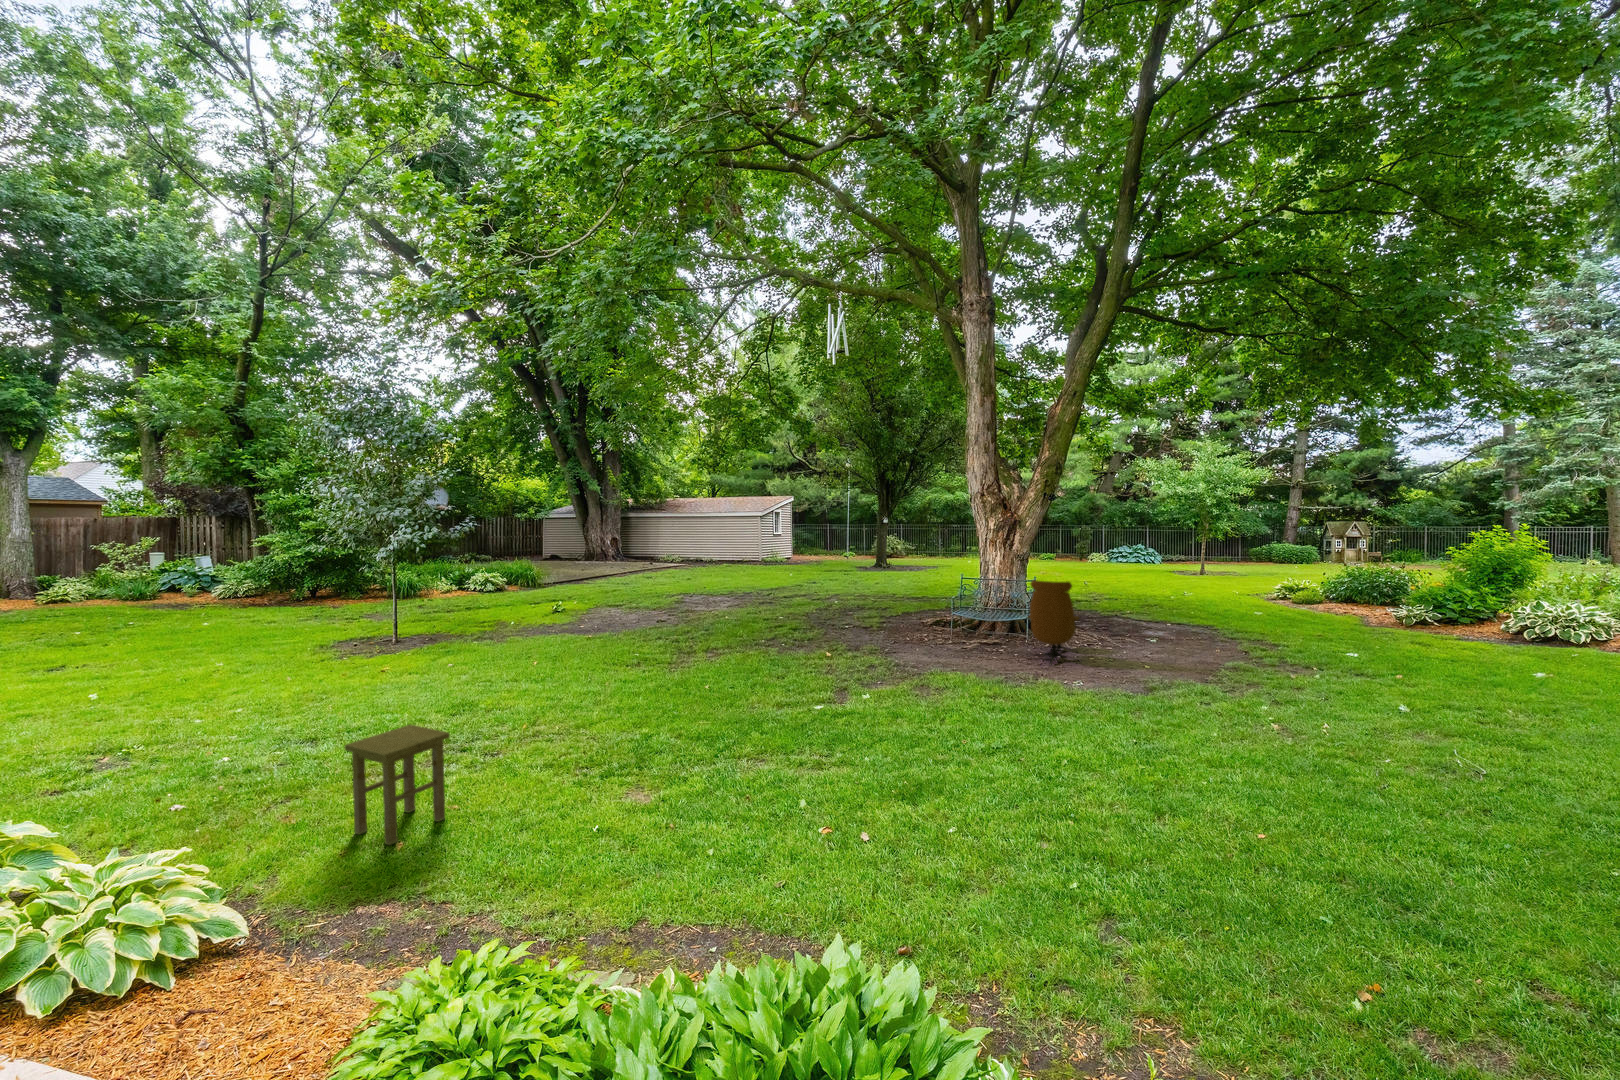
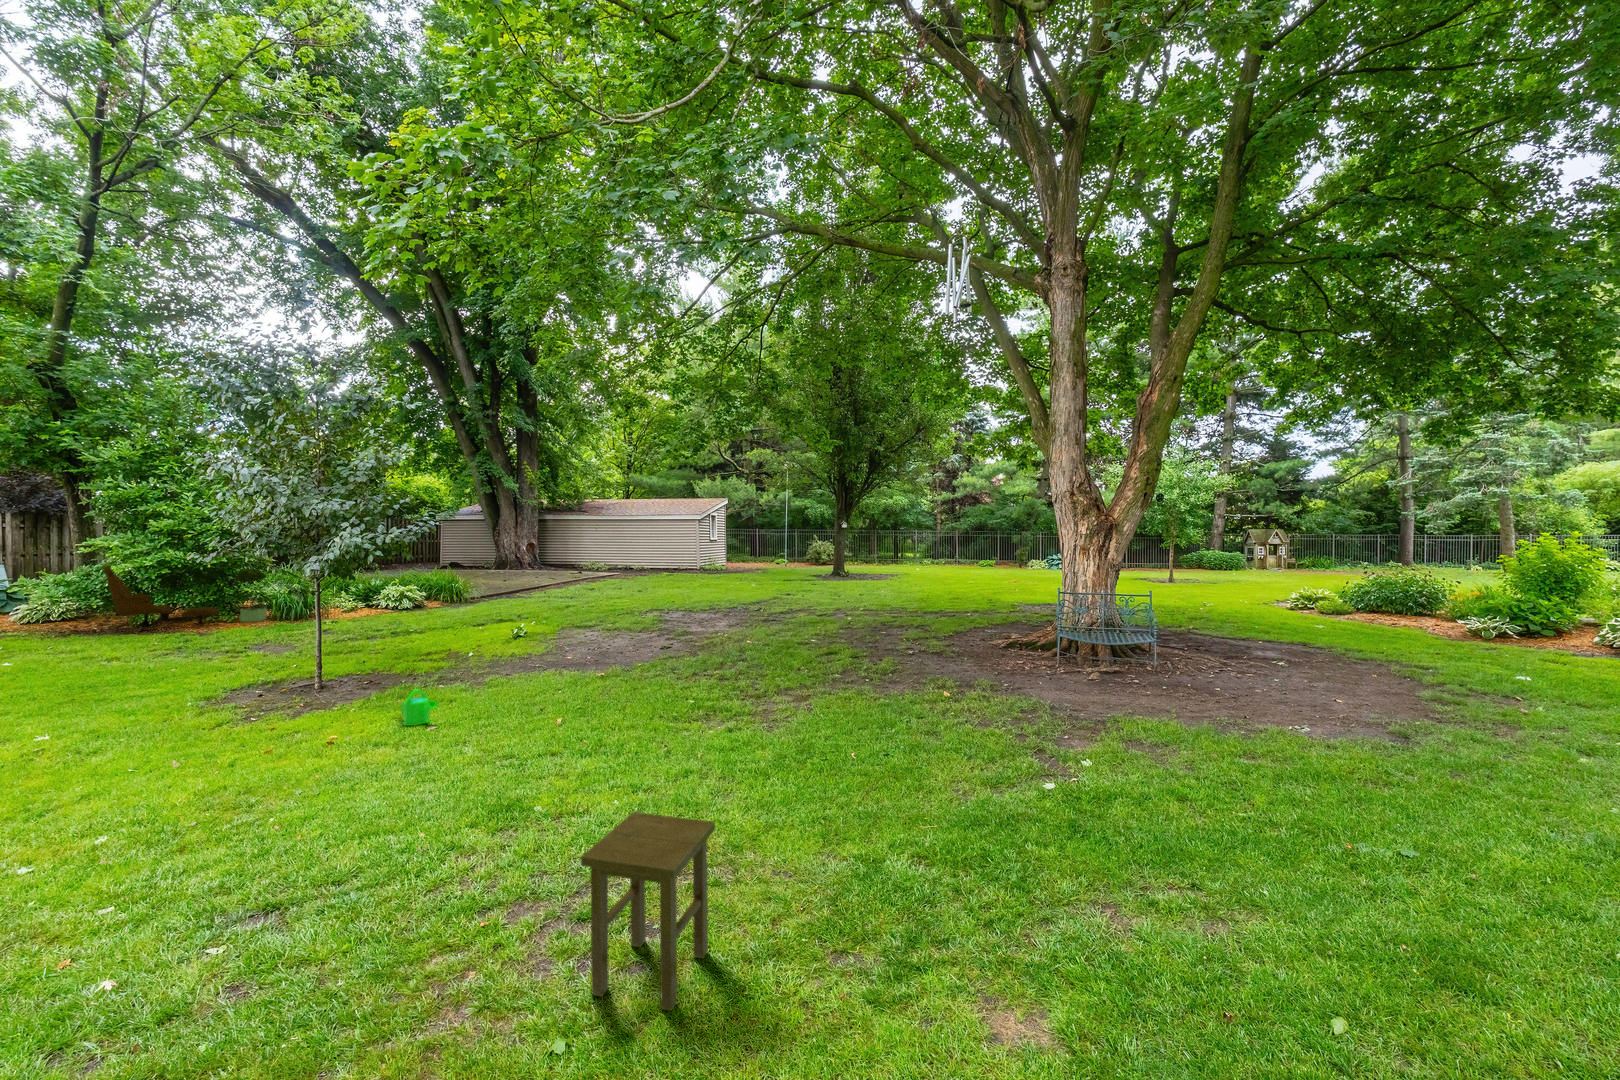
potted tree: none [359,556,382,599] -> present [236,568,267,622]
lounge chair: present [1028,580,1081,664] -> present [104,567,219,631]
watering can: none [402,648,425,675] -> present [401,689,437,726]

